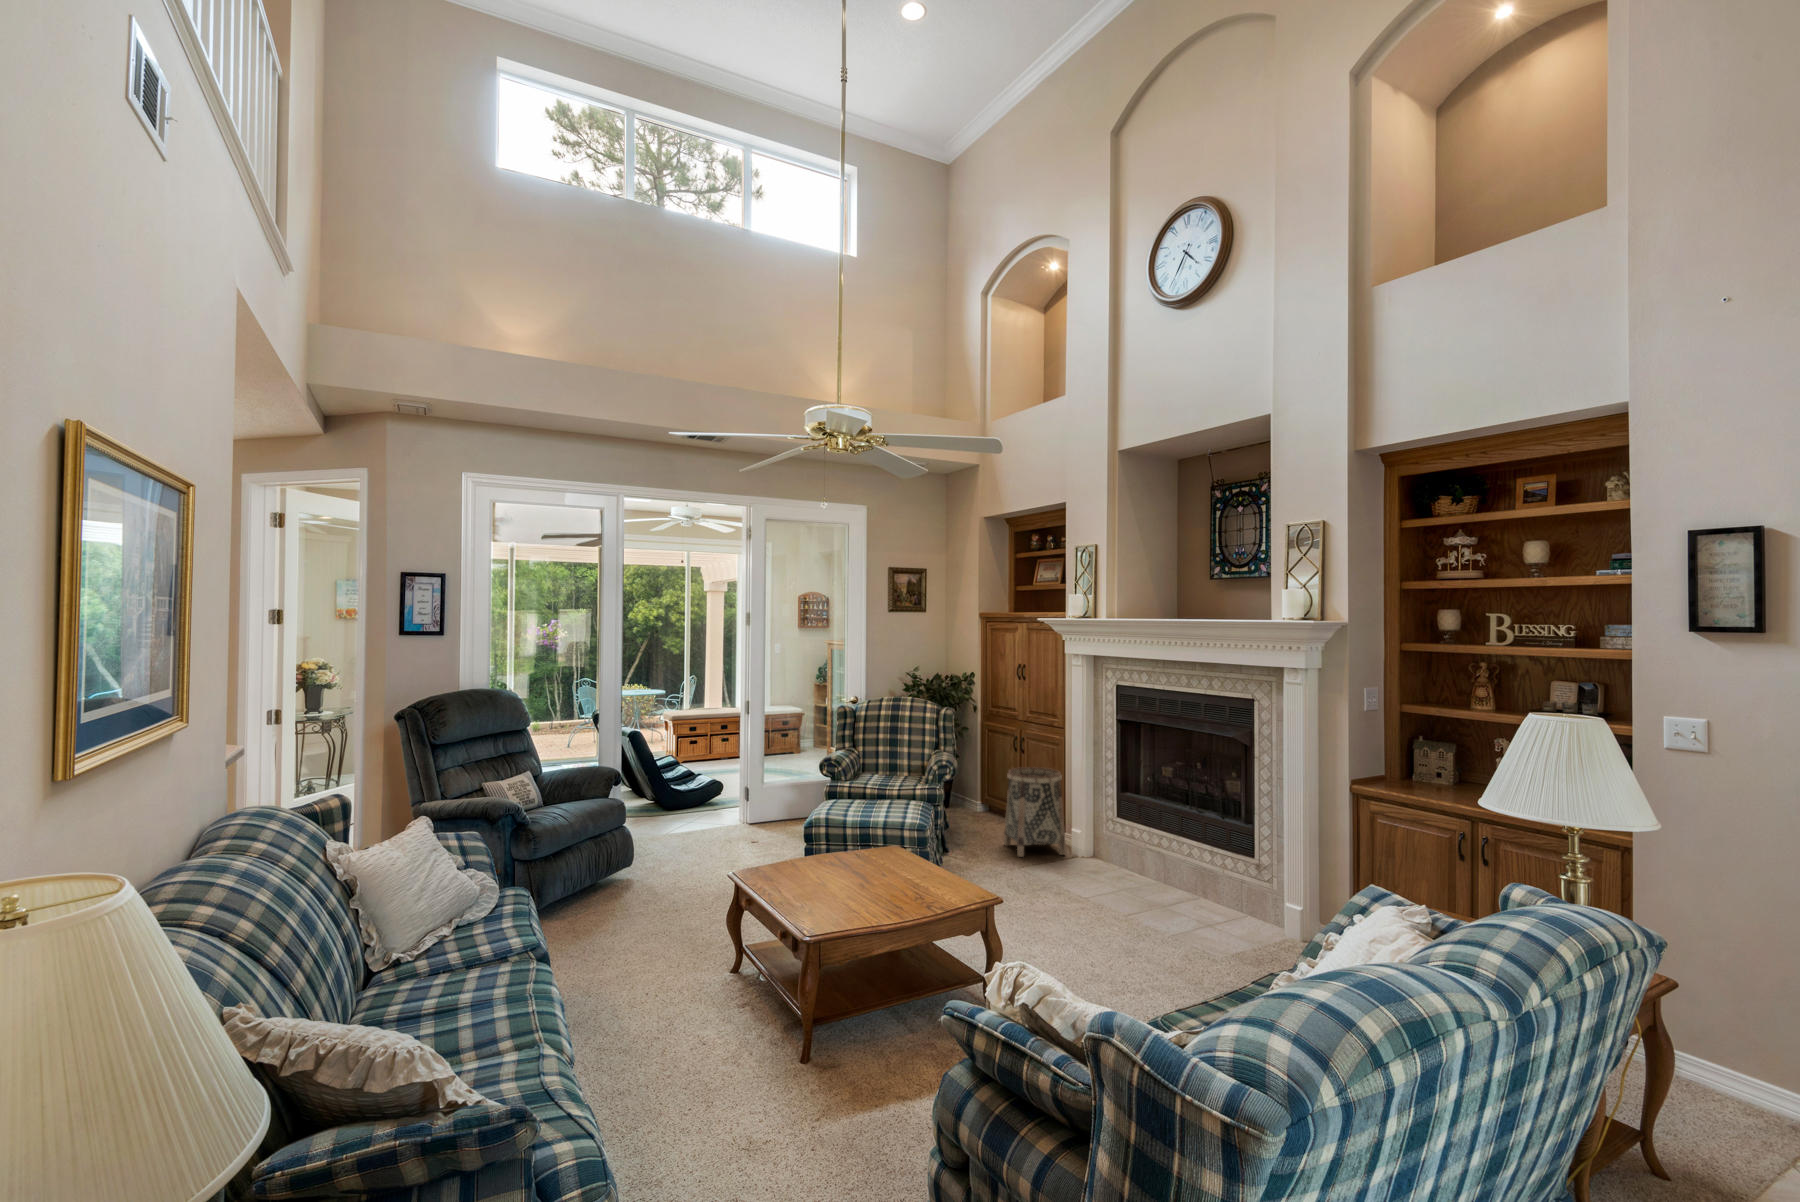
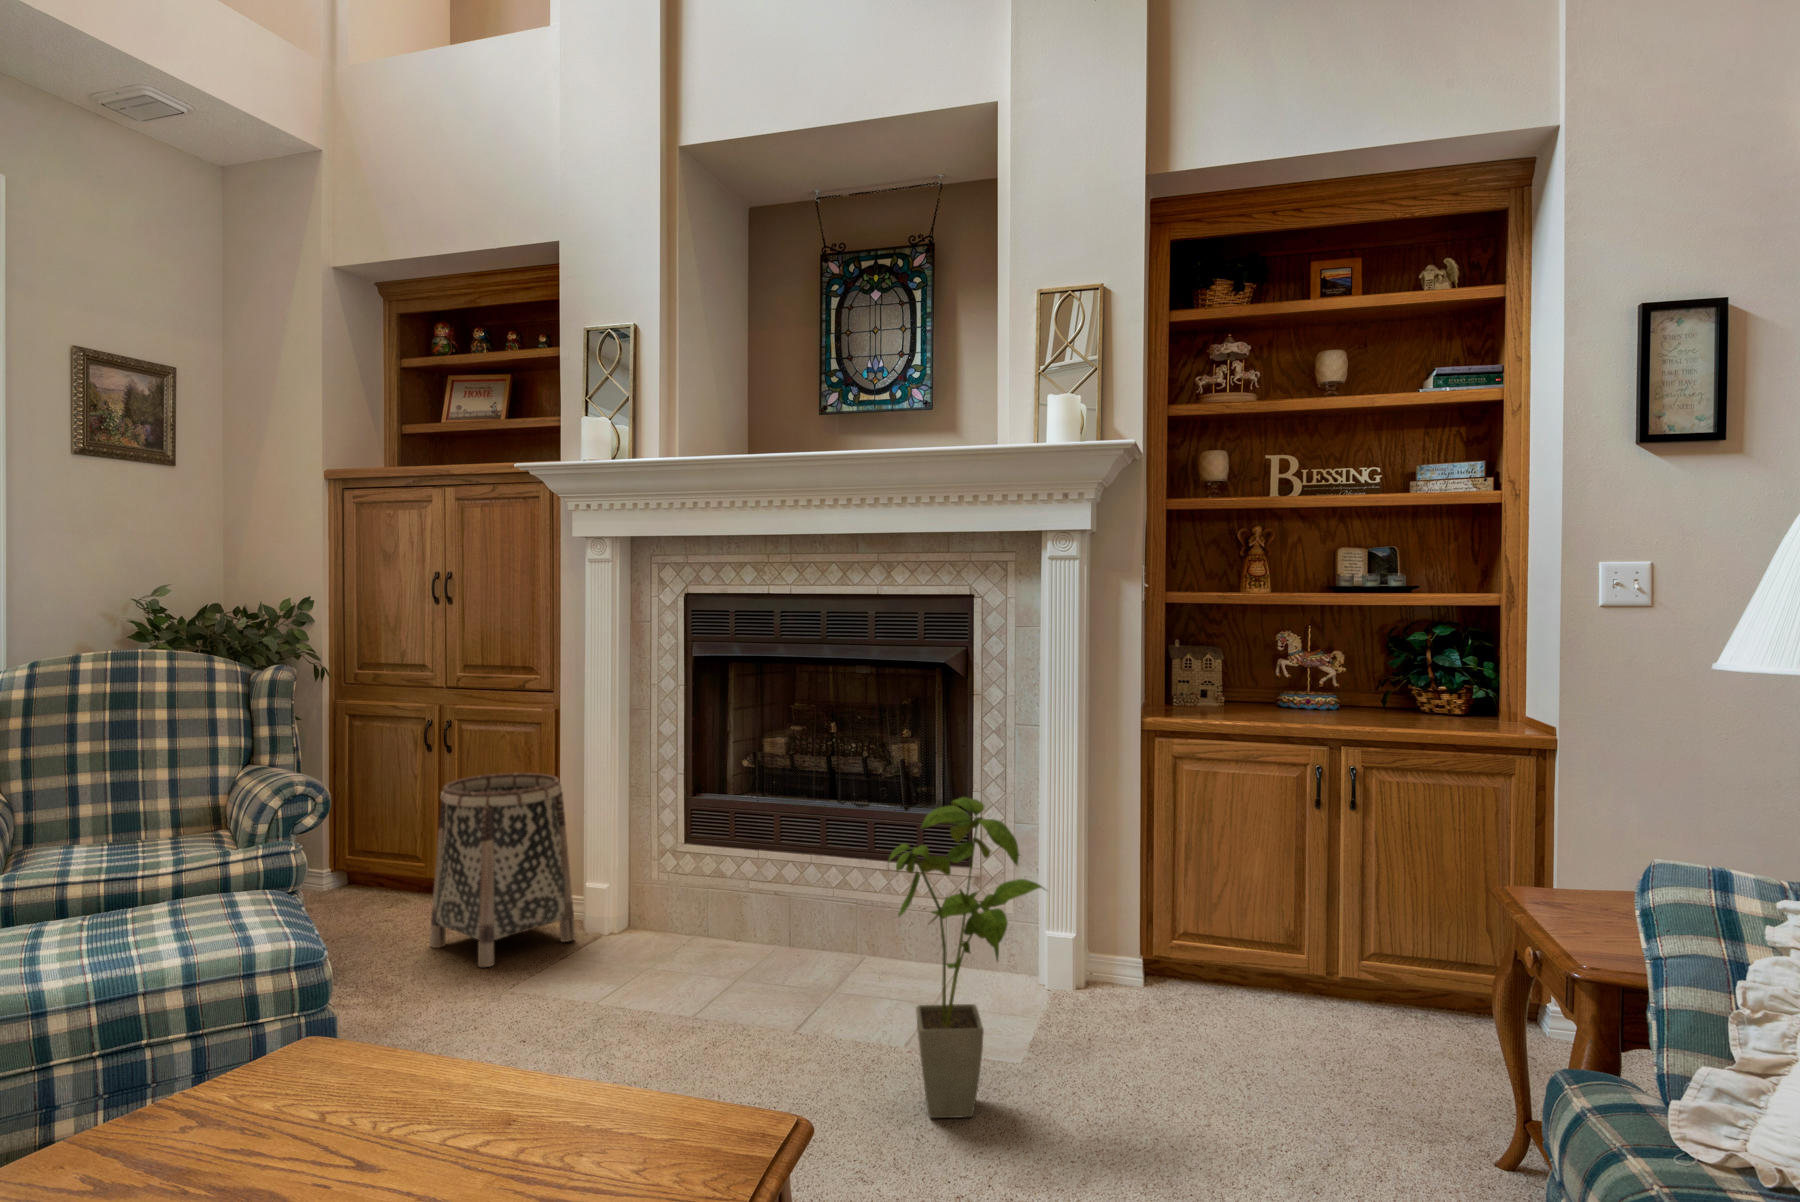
house plant: none [1136,804,1220,955] -> present [888,797,1044,1118]

